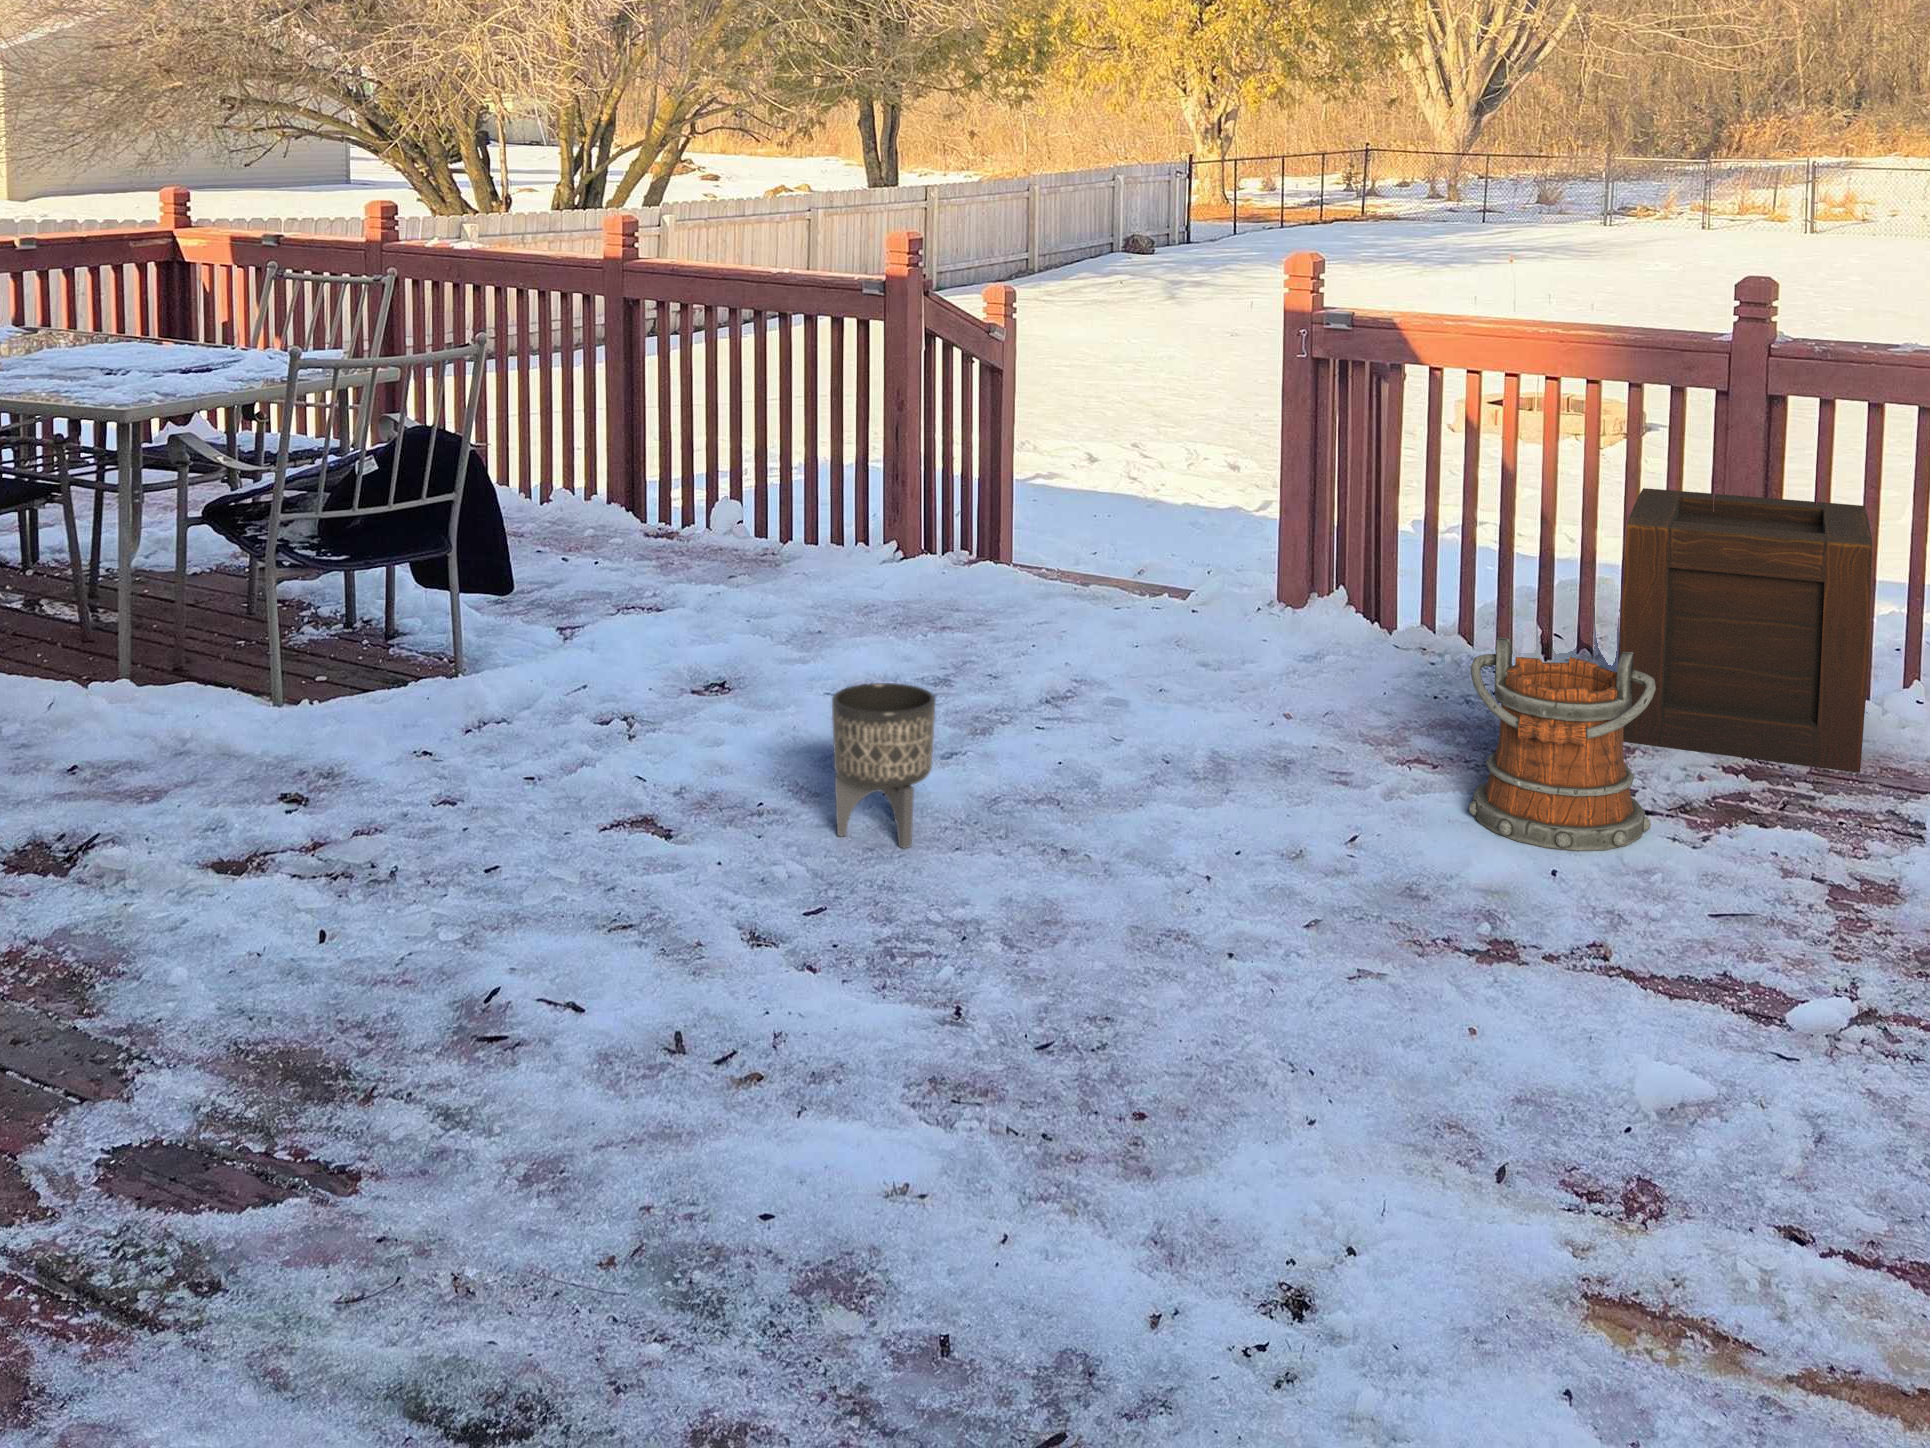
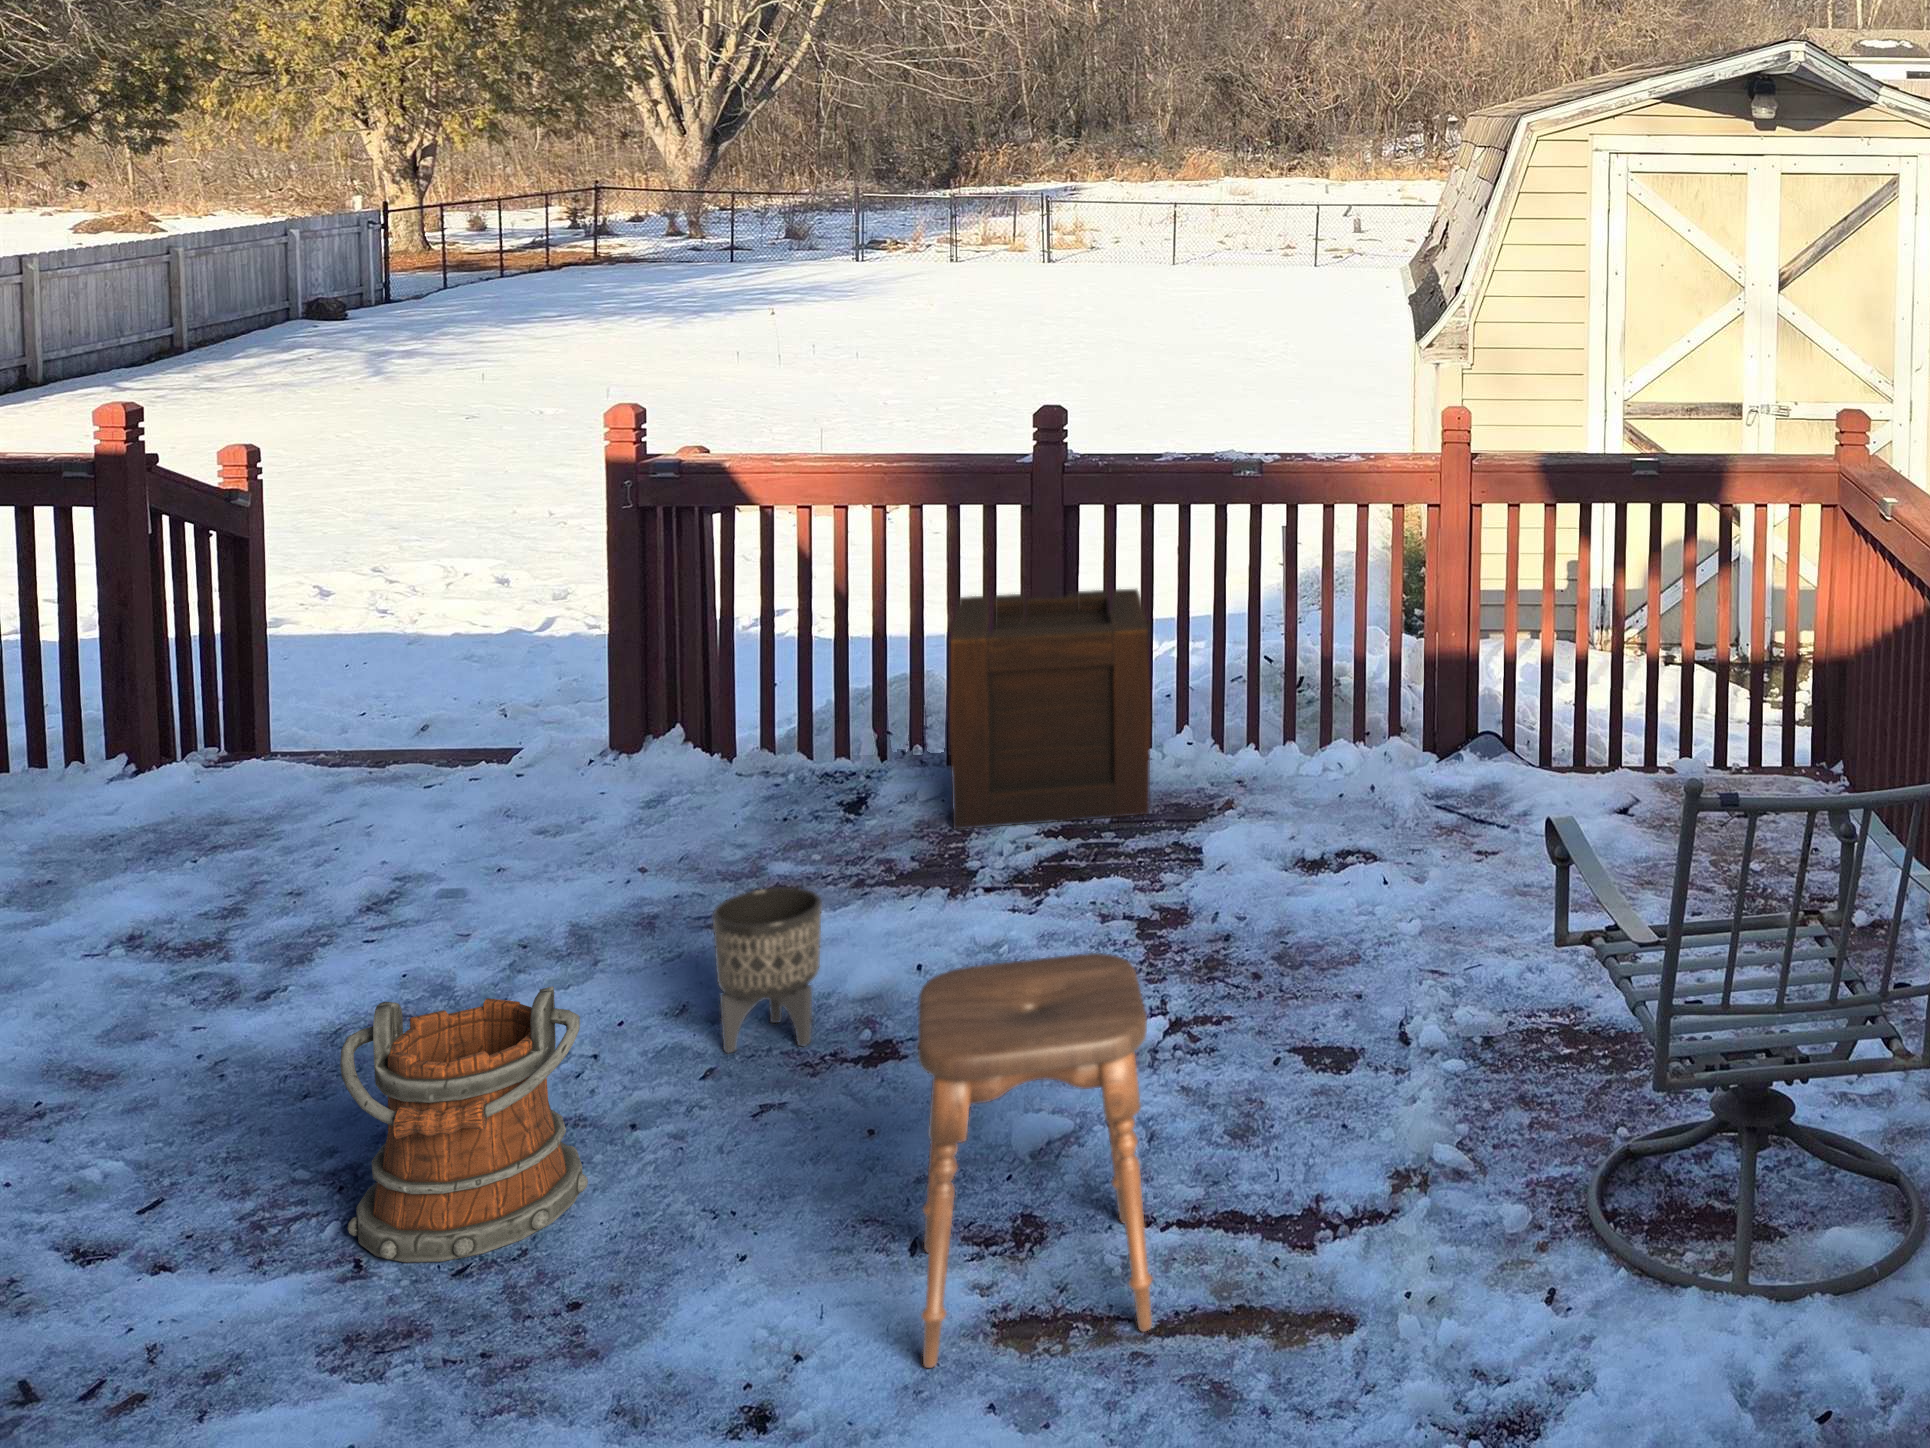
bucket: present [1469,637,1656,851] -> present [340,986,588,1263]
planter: present [832,683,936,848] -> present [713,887,822,1053]
stool: none [1479,841,1804,1379] -> present [918,953,1152,1368]

